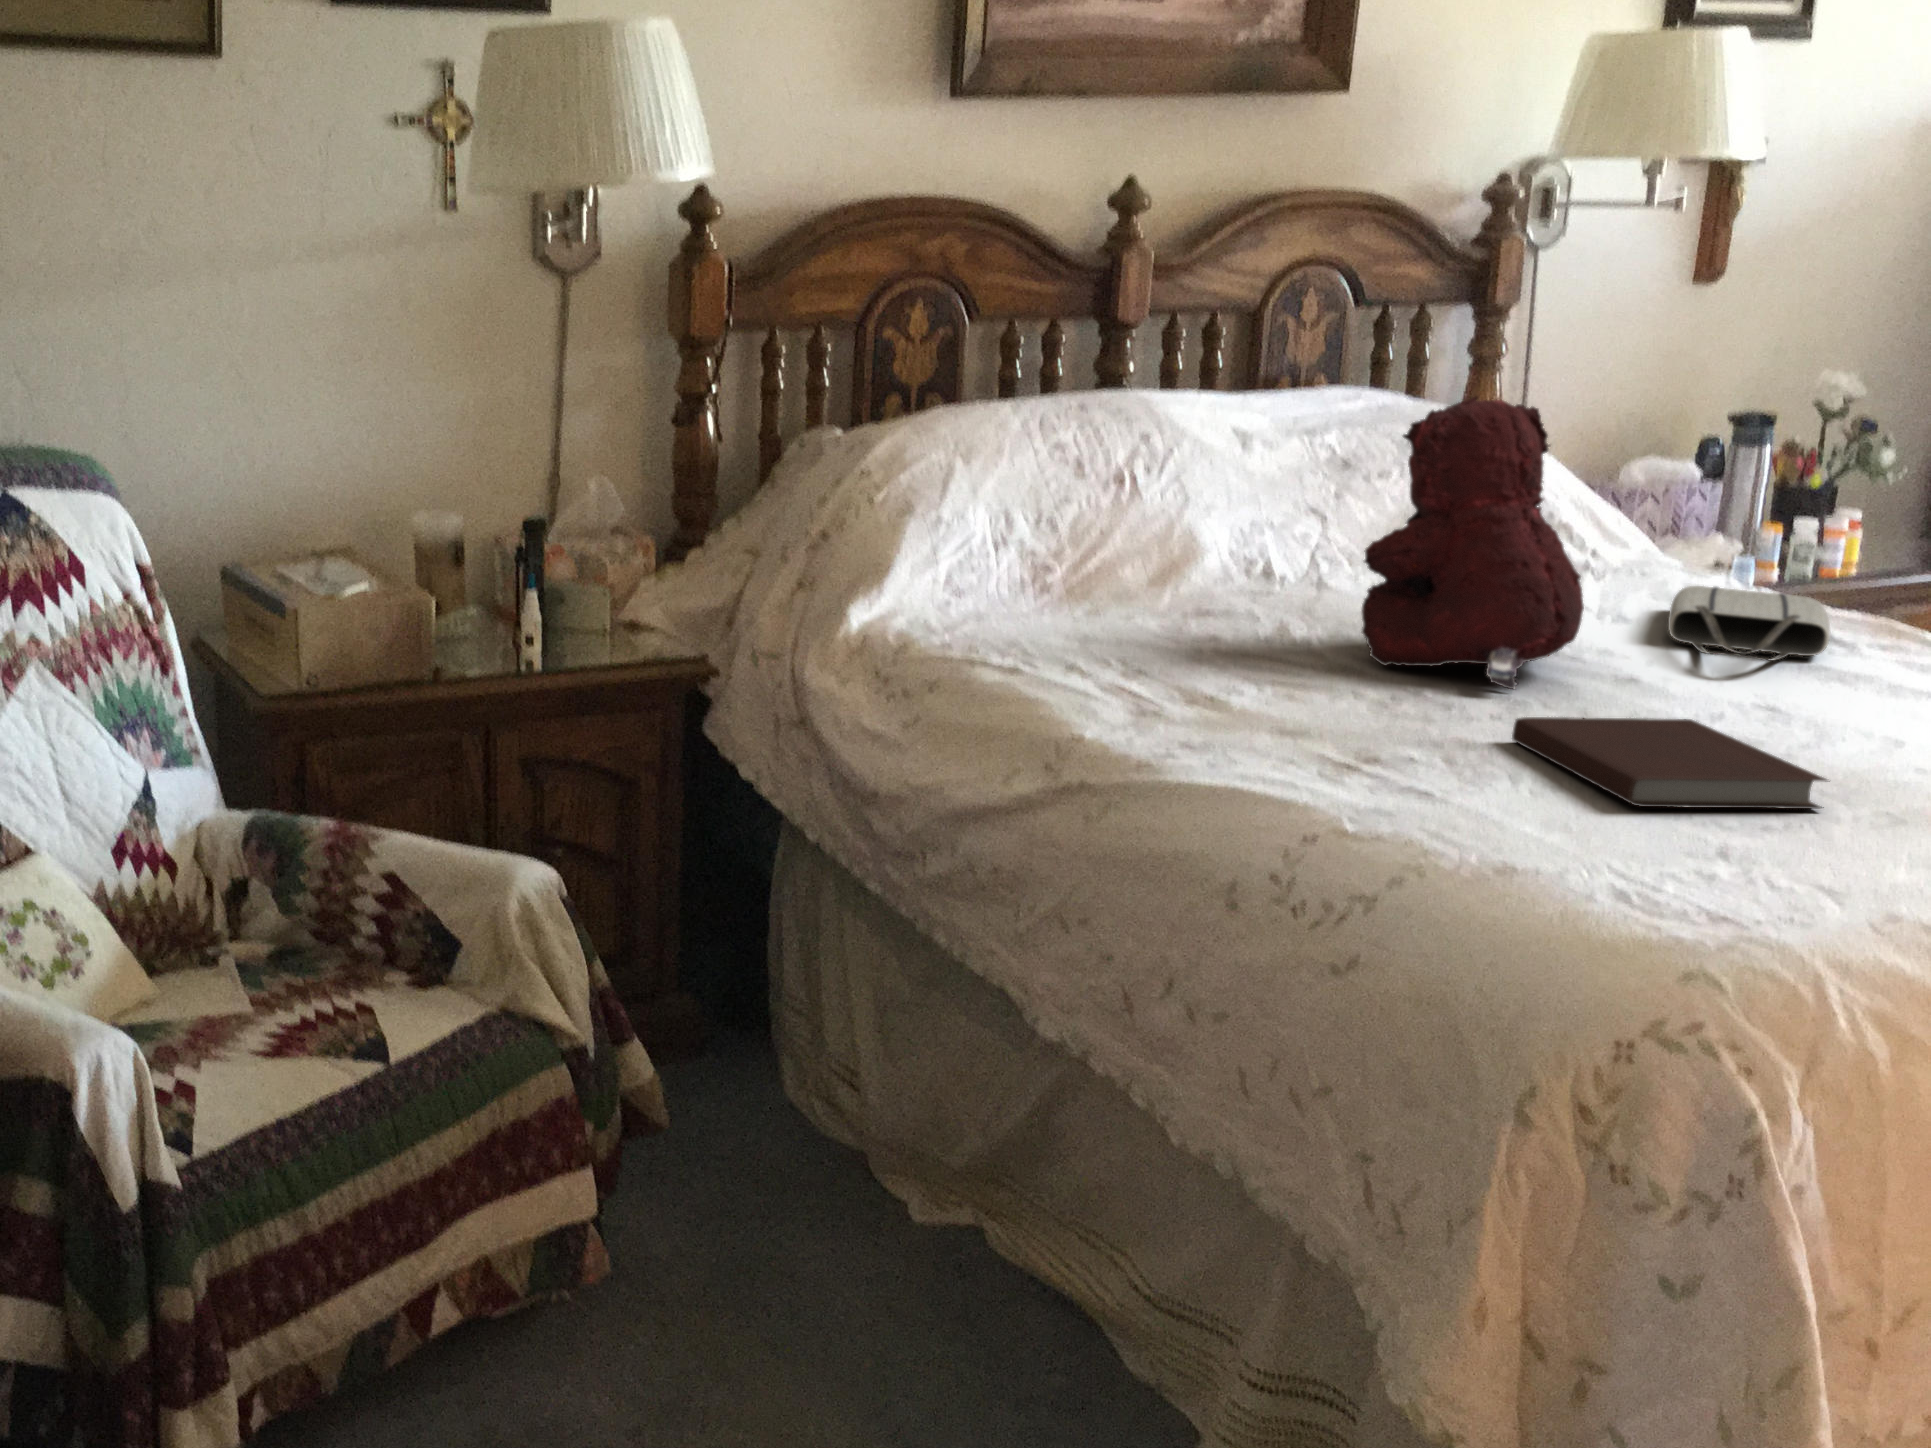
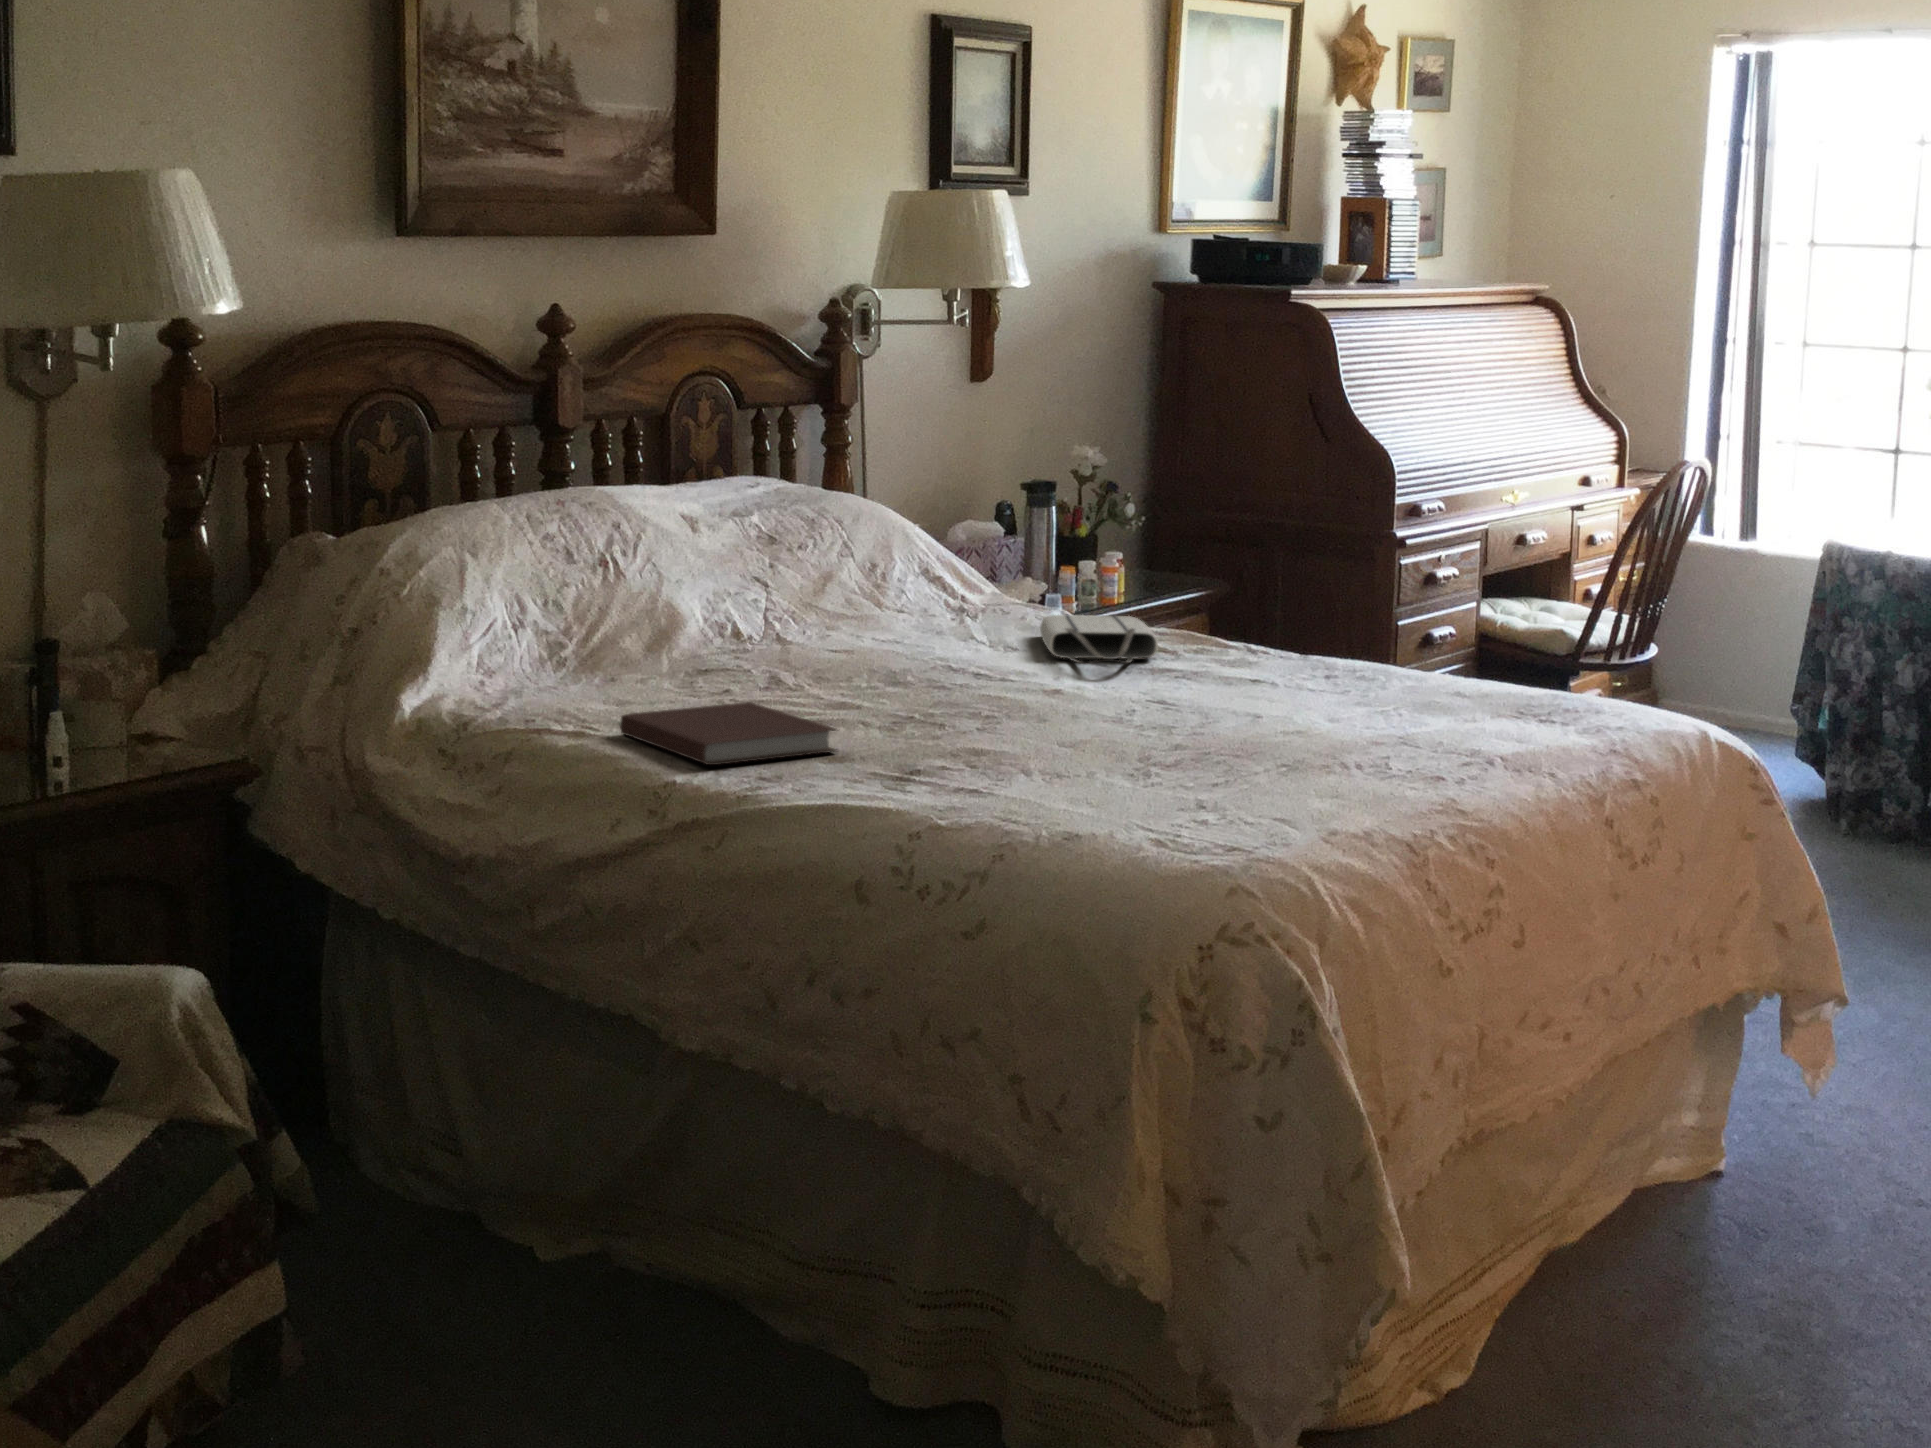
teddy bear: present [1362,396,1584,689] -> none [839,476,1005,703]
notebook: present [1512,717,1828,809] -> present [620,702,837,765]

